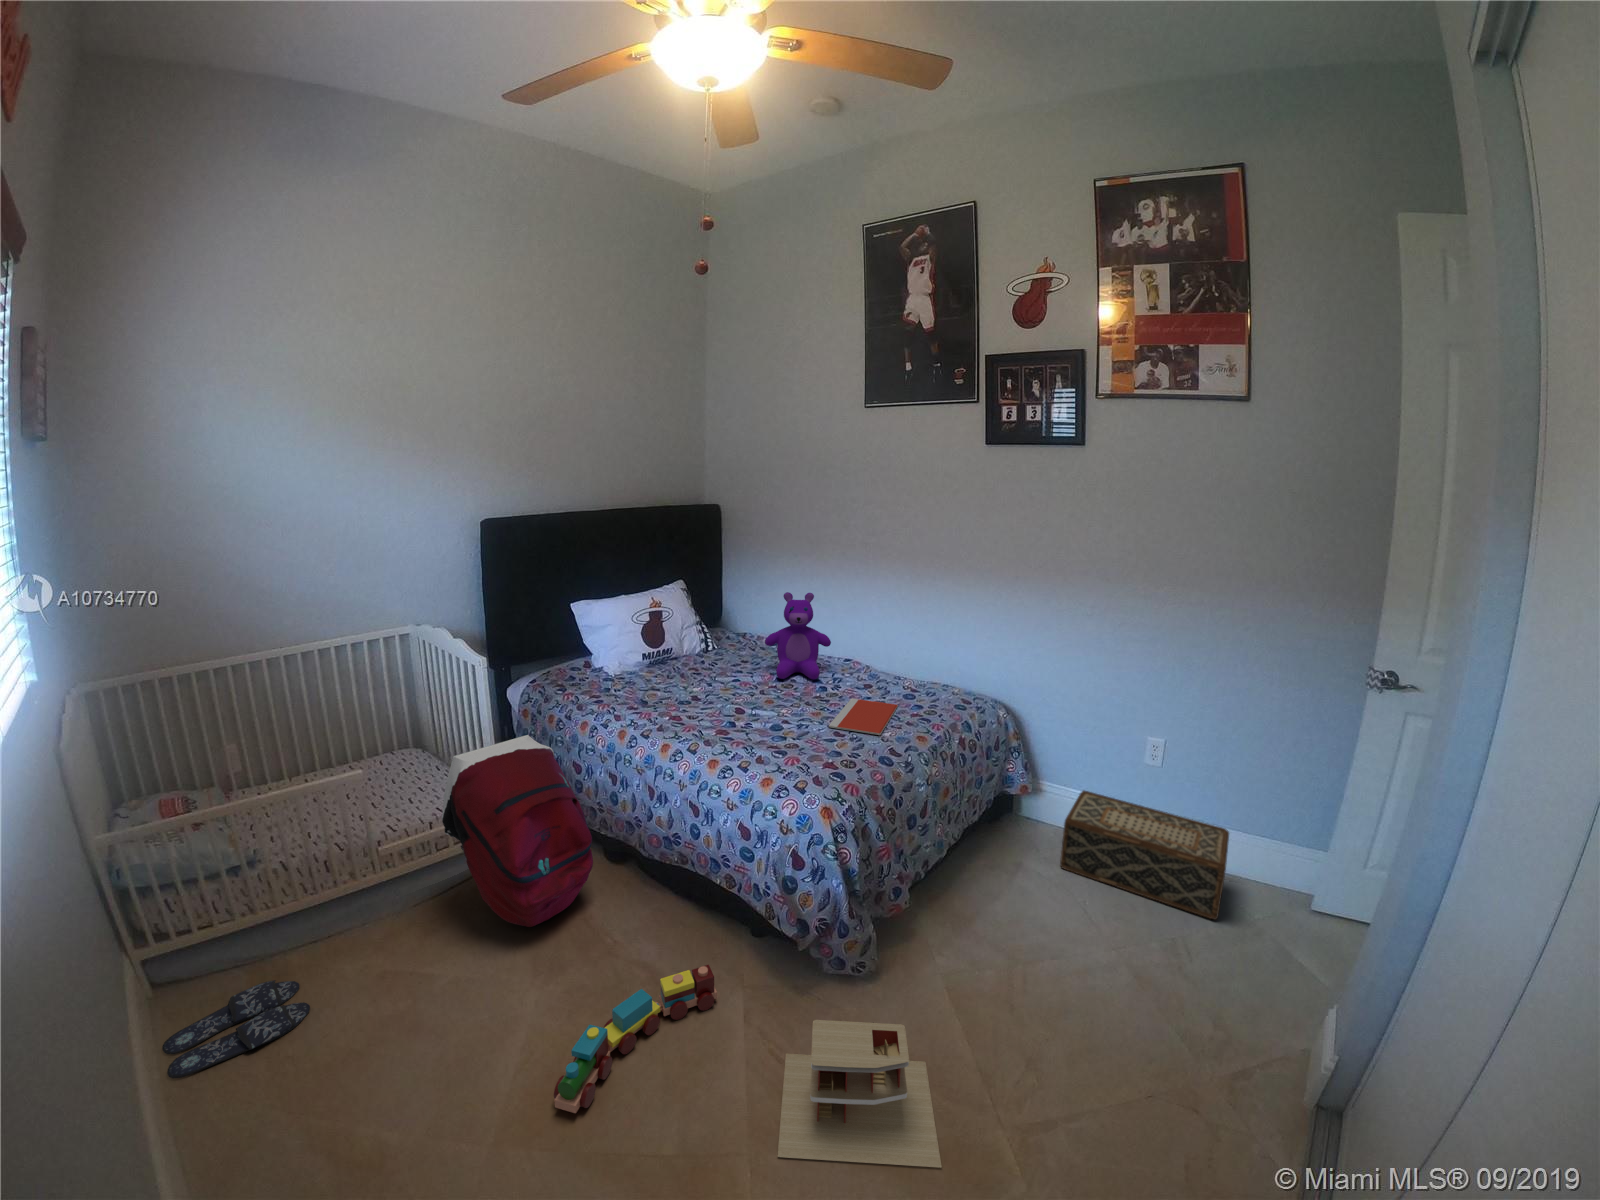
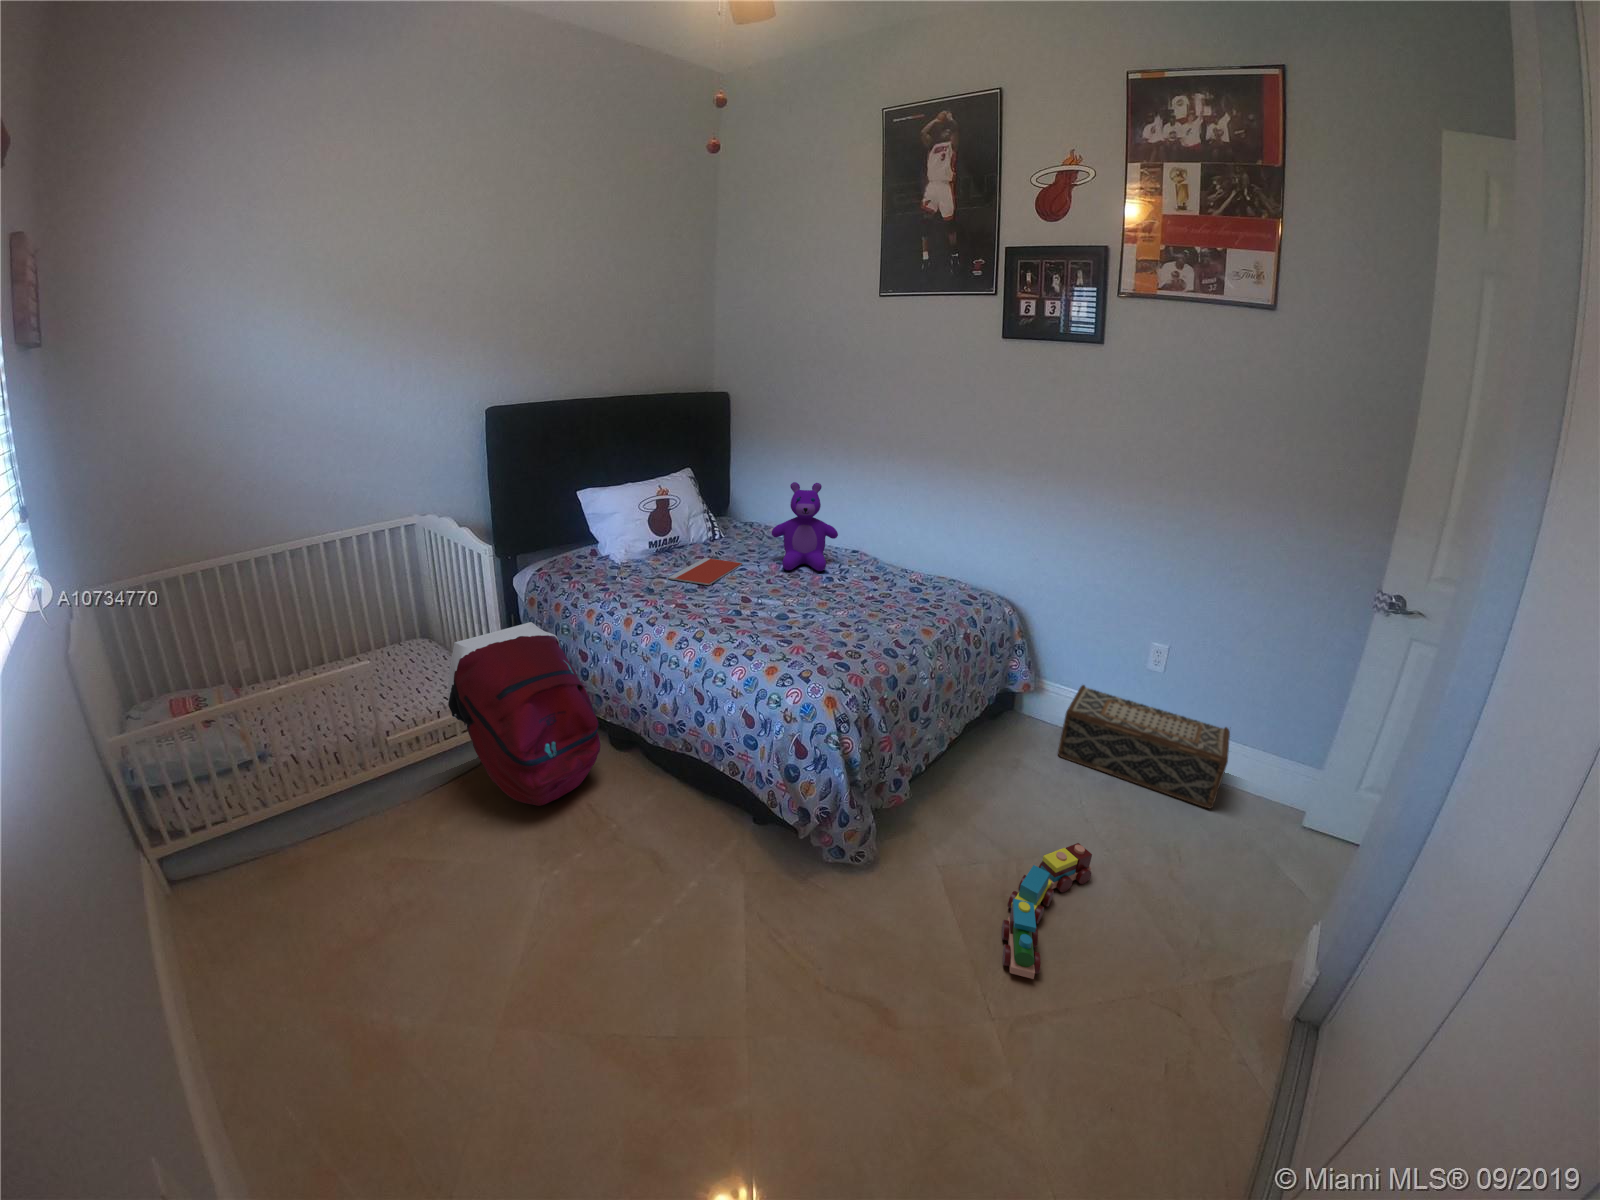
notebook: present [829,698,898,735] -> present [668,558,742,585]
toy train: present [554,965,717,1113] -> present [1002,843,1092,979]
slippers: present [162,980,310,1078] -> none [181,853,325,946]
toy house: present [778,1020,942,1167] -> none [777,906,939,1048]

